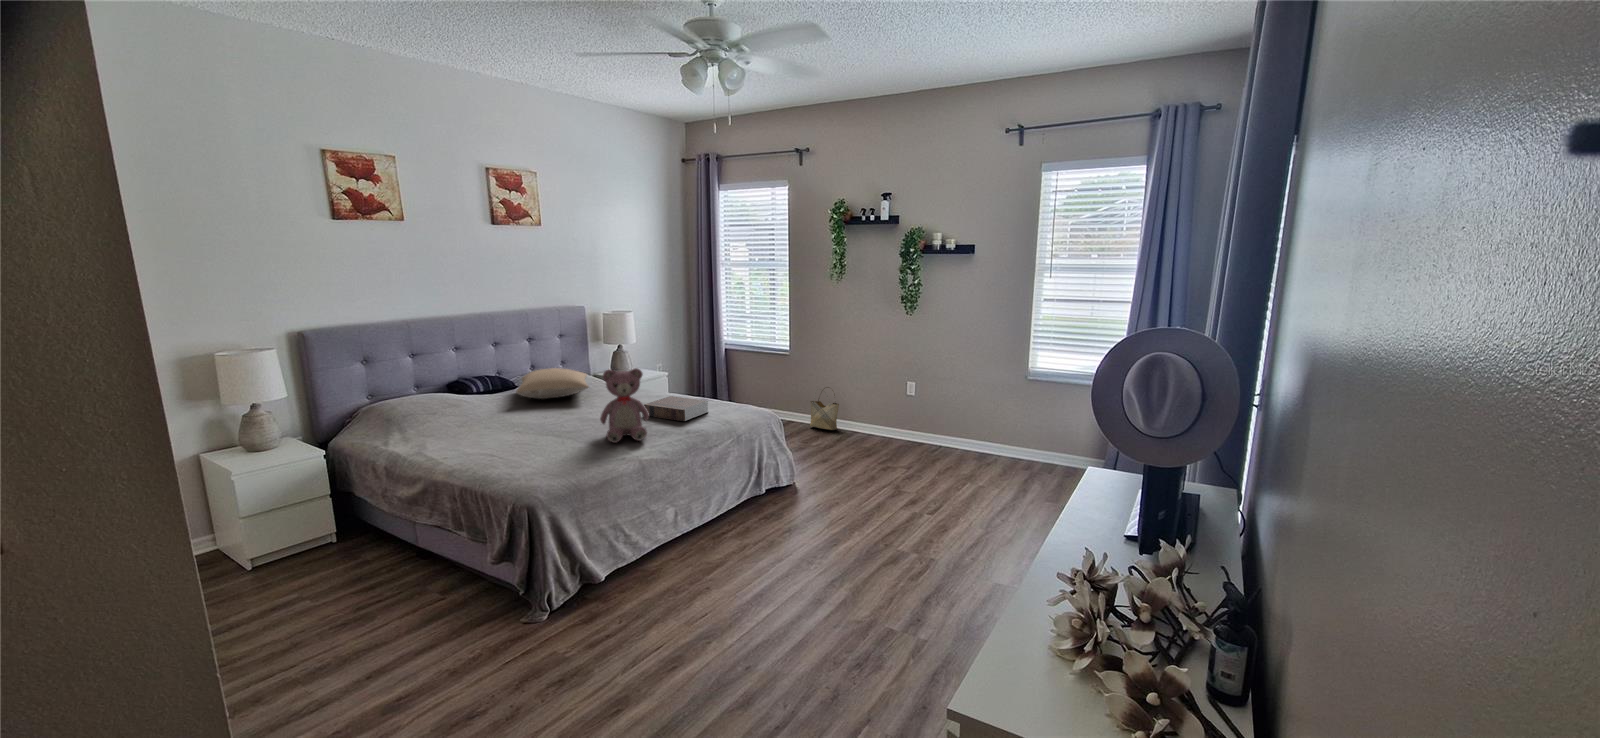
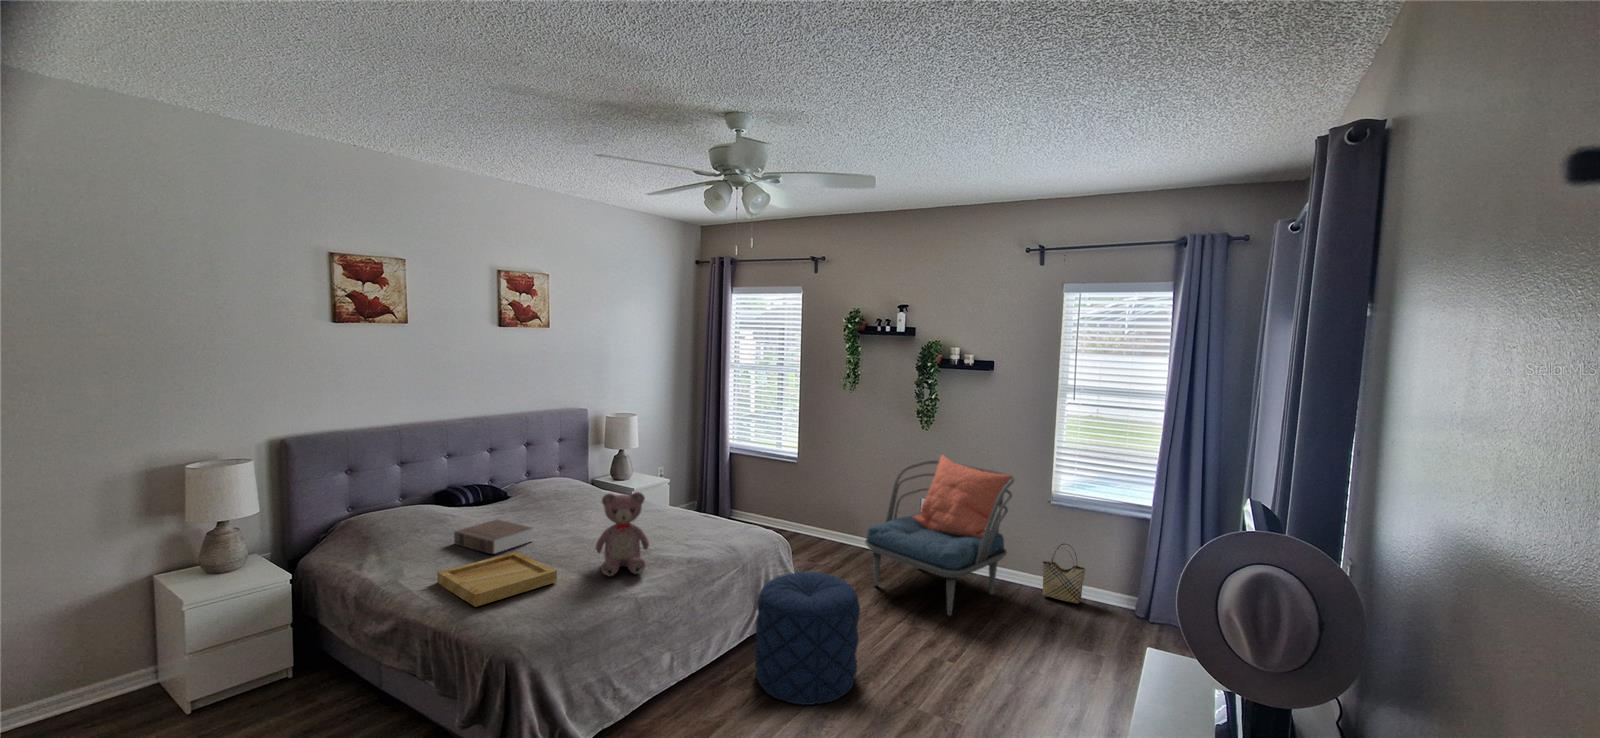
armchair: none [853,338,993,480] -> present [865,455,1014,616]
pillow: present [517,368,589,399] -> none [508,481,586,514]
woven basket: present [810,387,839,430] -> present [1043,544,1086,604]
book: present [644,396,709,421] -> present [454,520,533,554]
tray: none [458,426,567,467] -> present [437,552,557,607]
pouf: none [751,439,844,549] -> present [755,572,860,705]

